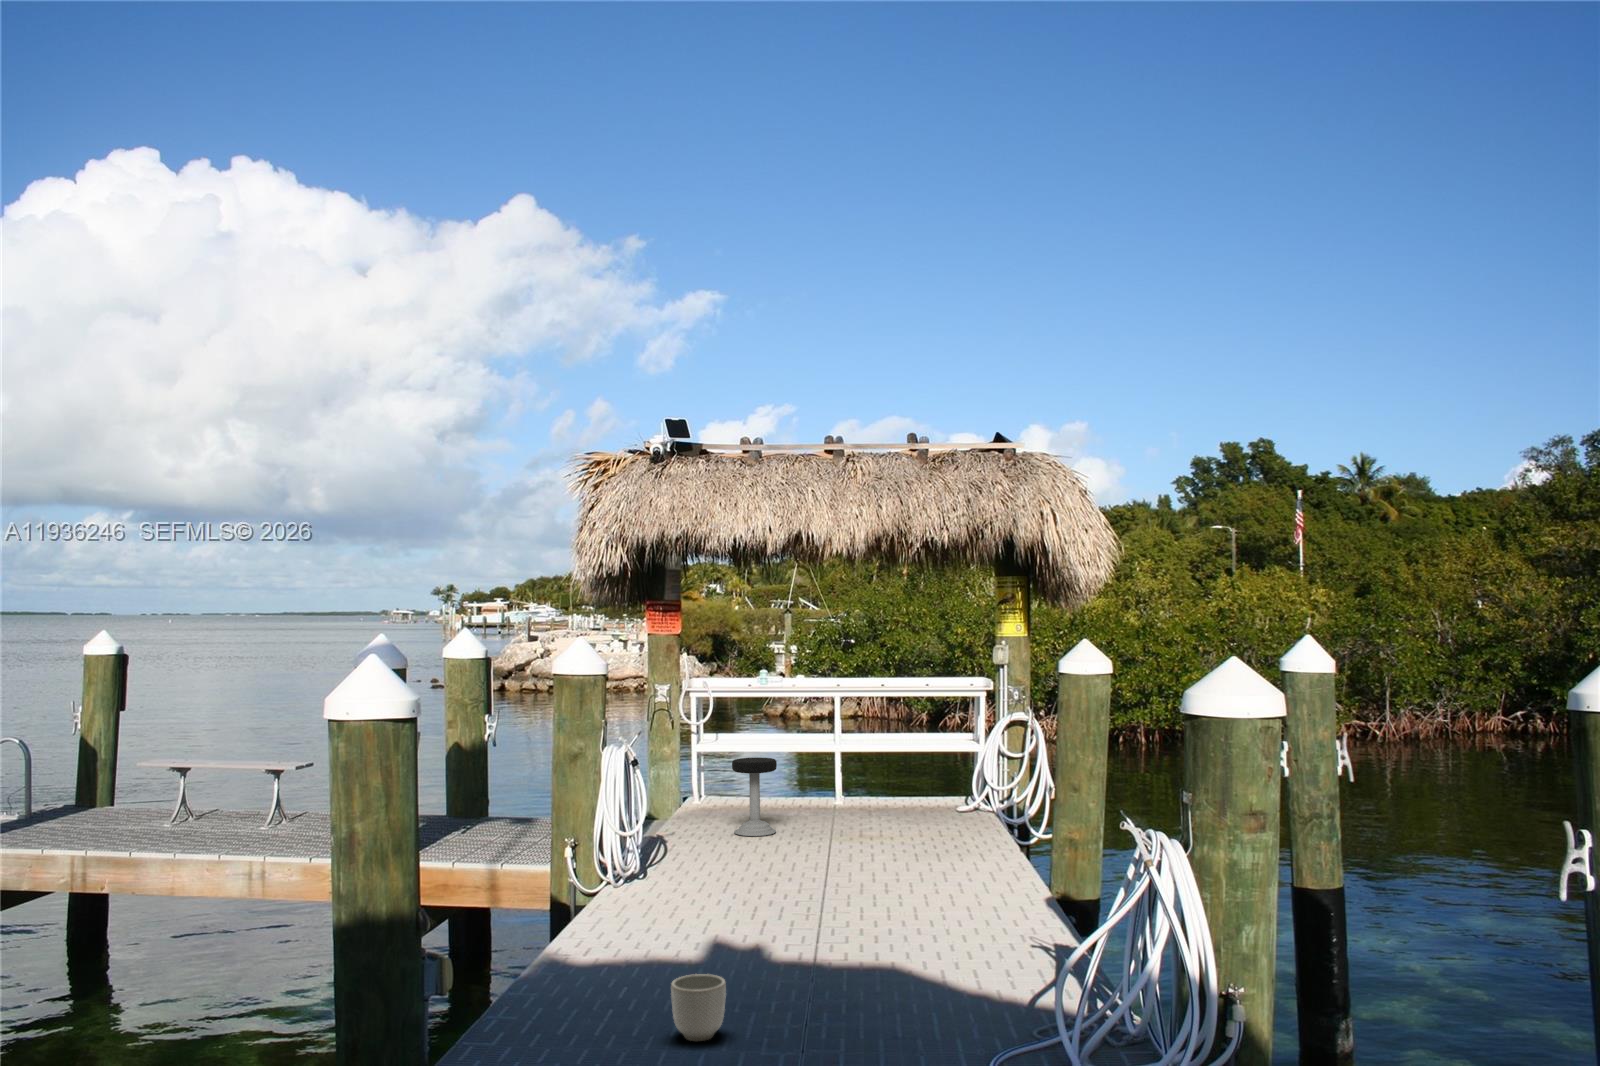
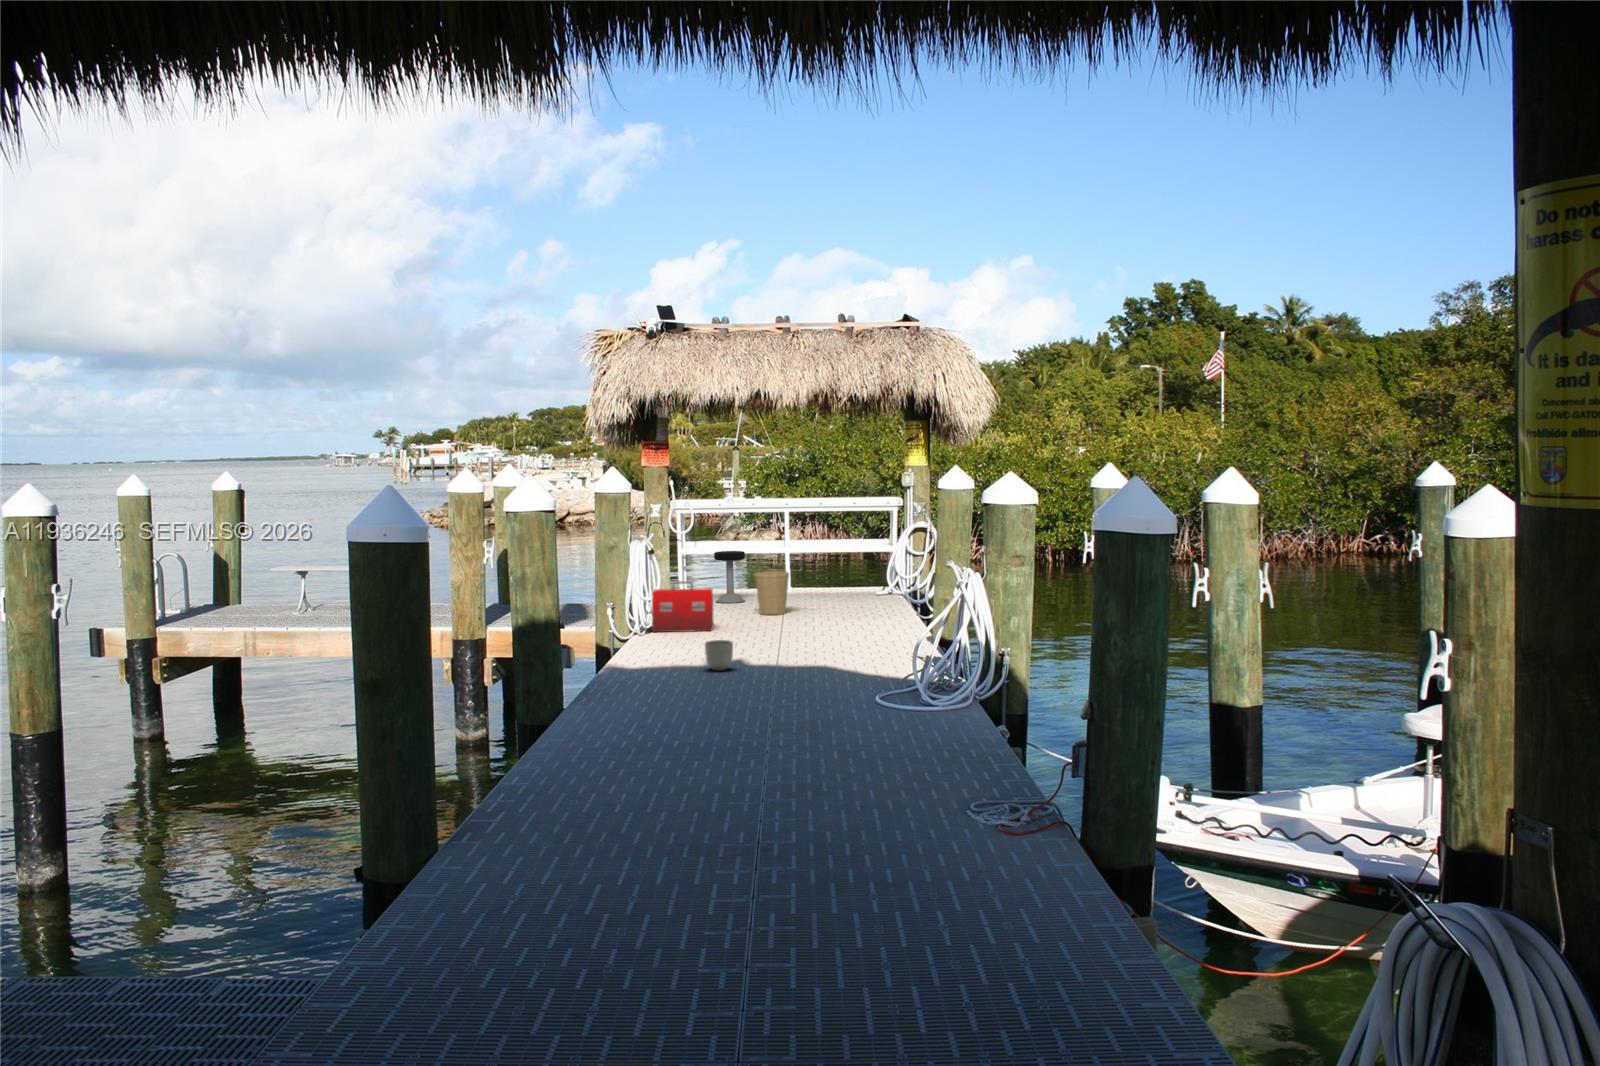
basket: none [787,785,840,867] -> present [755,568,789,615]
toolbox: none [616,821,718,908] -> present [652,581,714,632]

